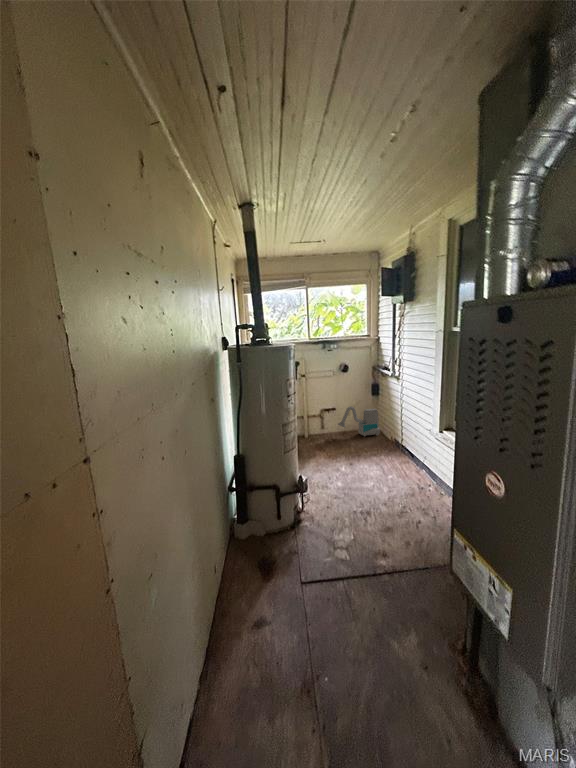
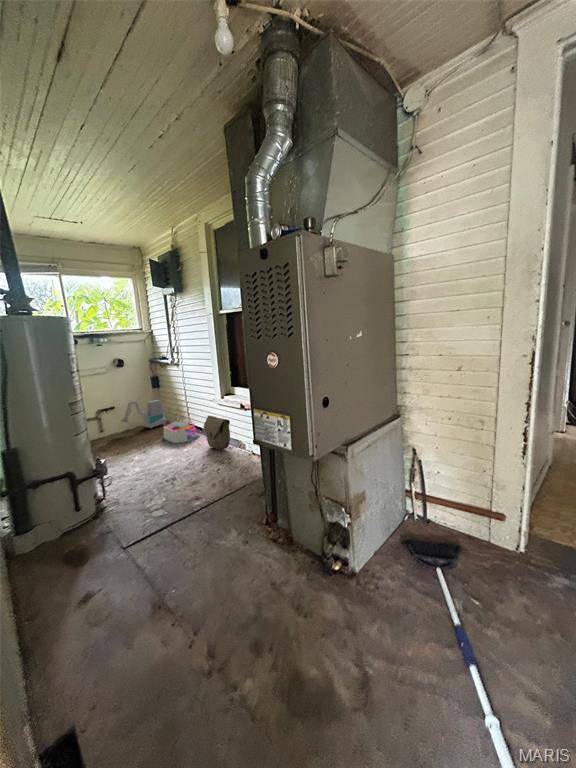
storage bin: none [372,439,409,468] -> present [163,420,199,444]
bag: none [413,446,446,494] -> present [204,416,230,450]

